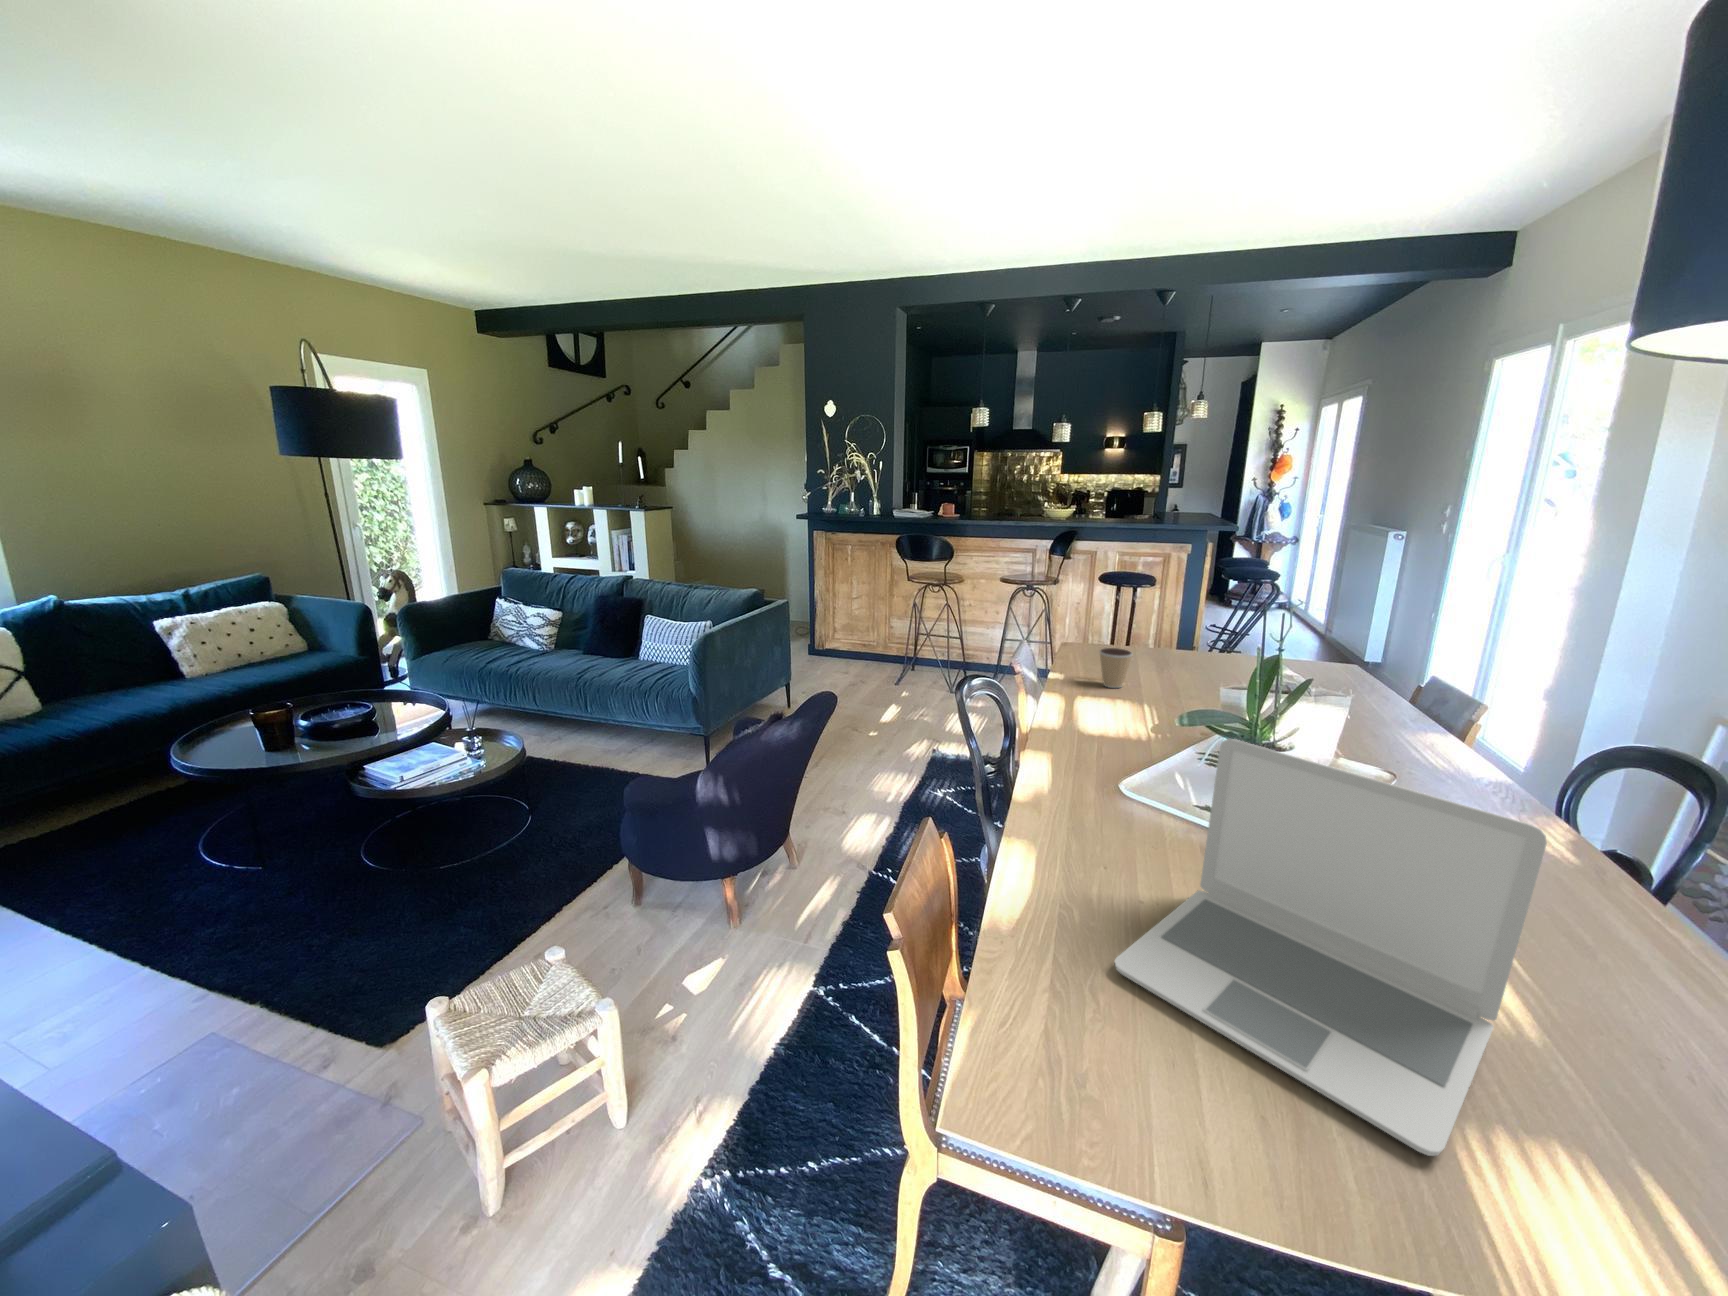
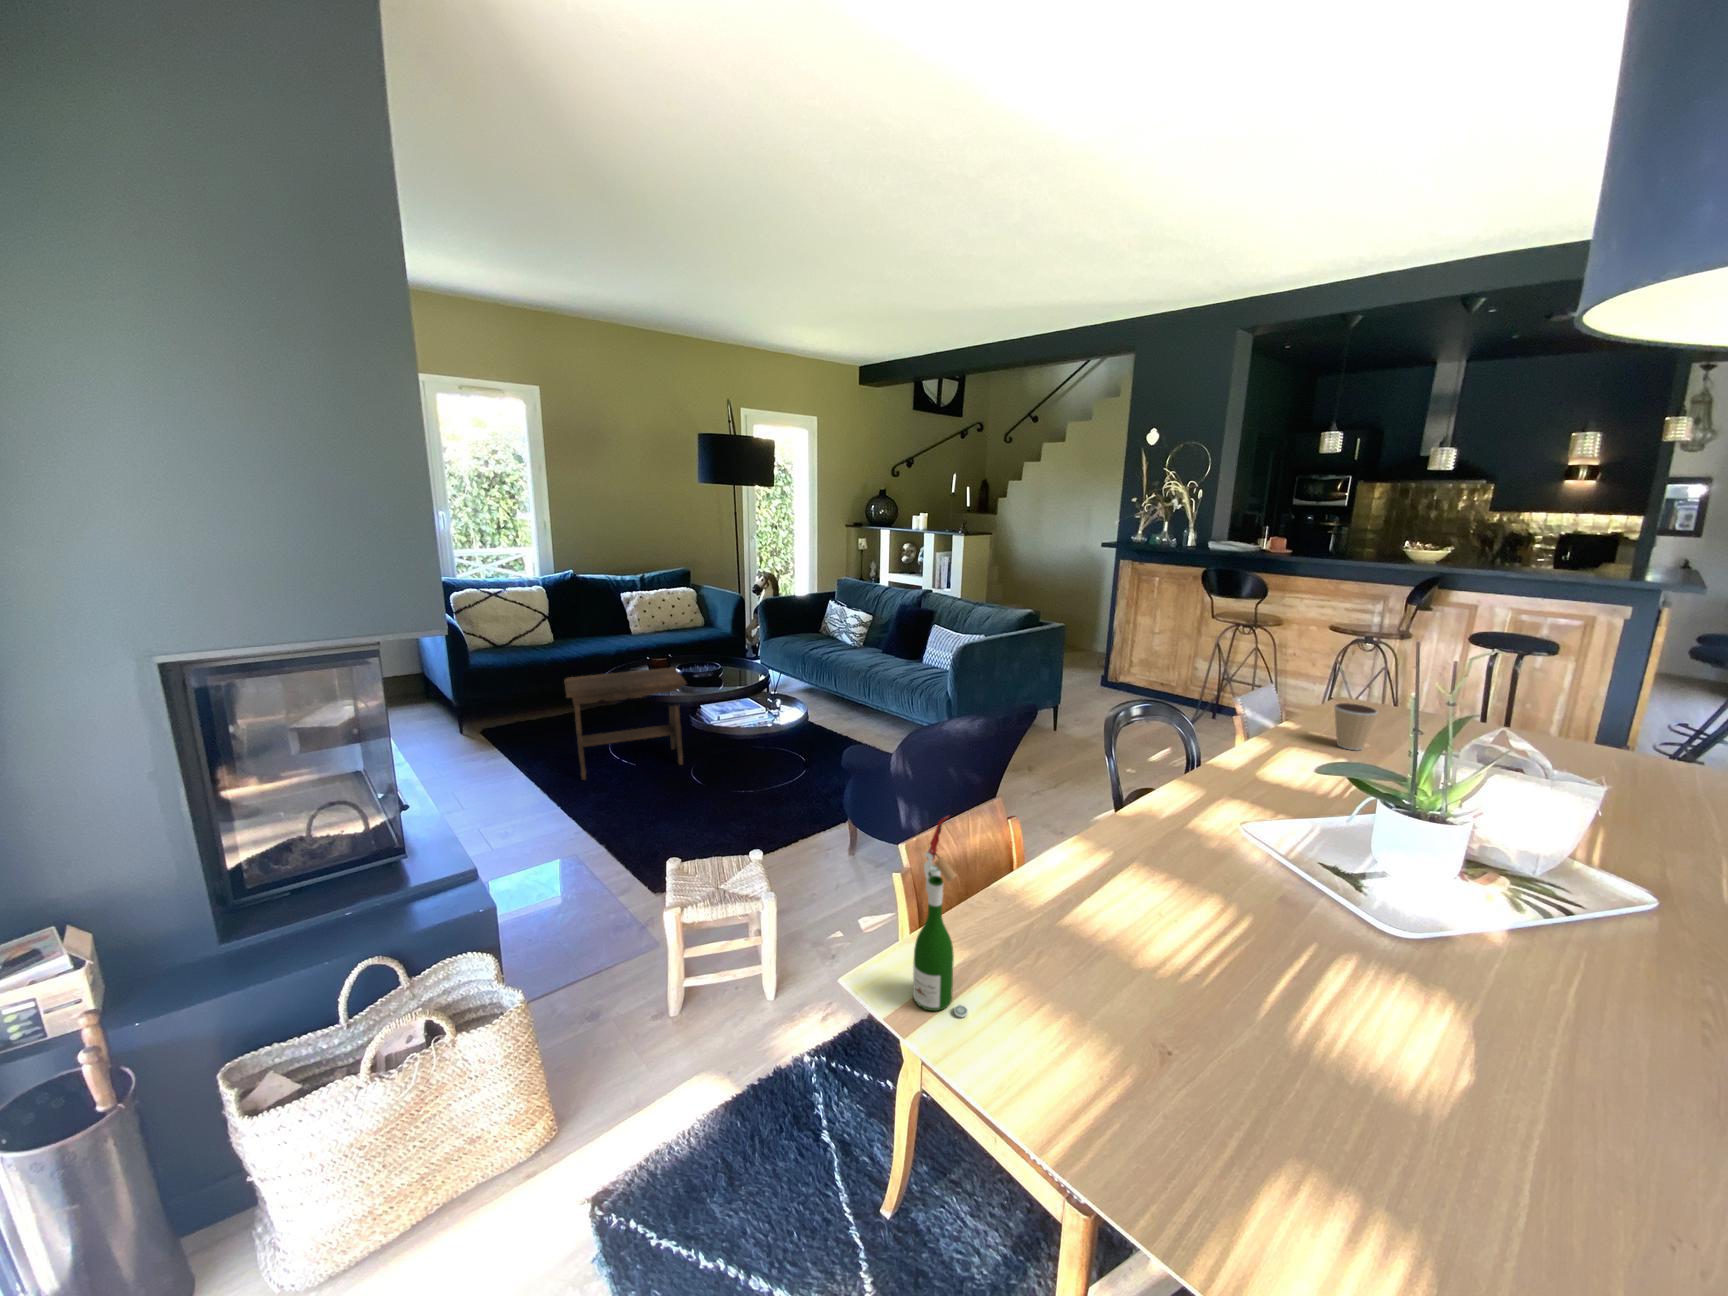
footstool: none [91,718,342,916] -> present [564,668,686,780]
laptop: present [1115,739,1547,1156] -> none [1075,771,1515,1175]
wine bottle: none [1018,878,1093,1115] -> present [913,816,968,1017]

